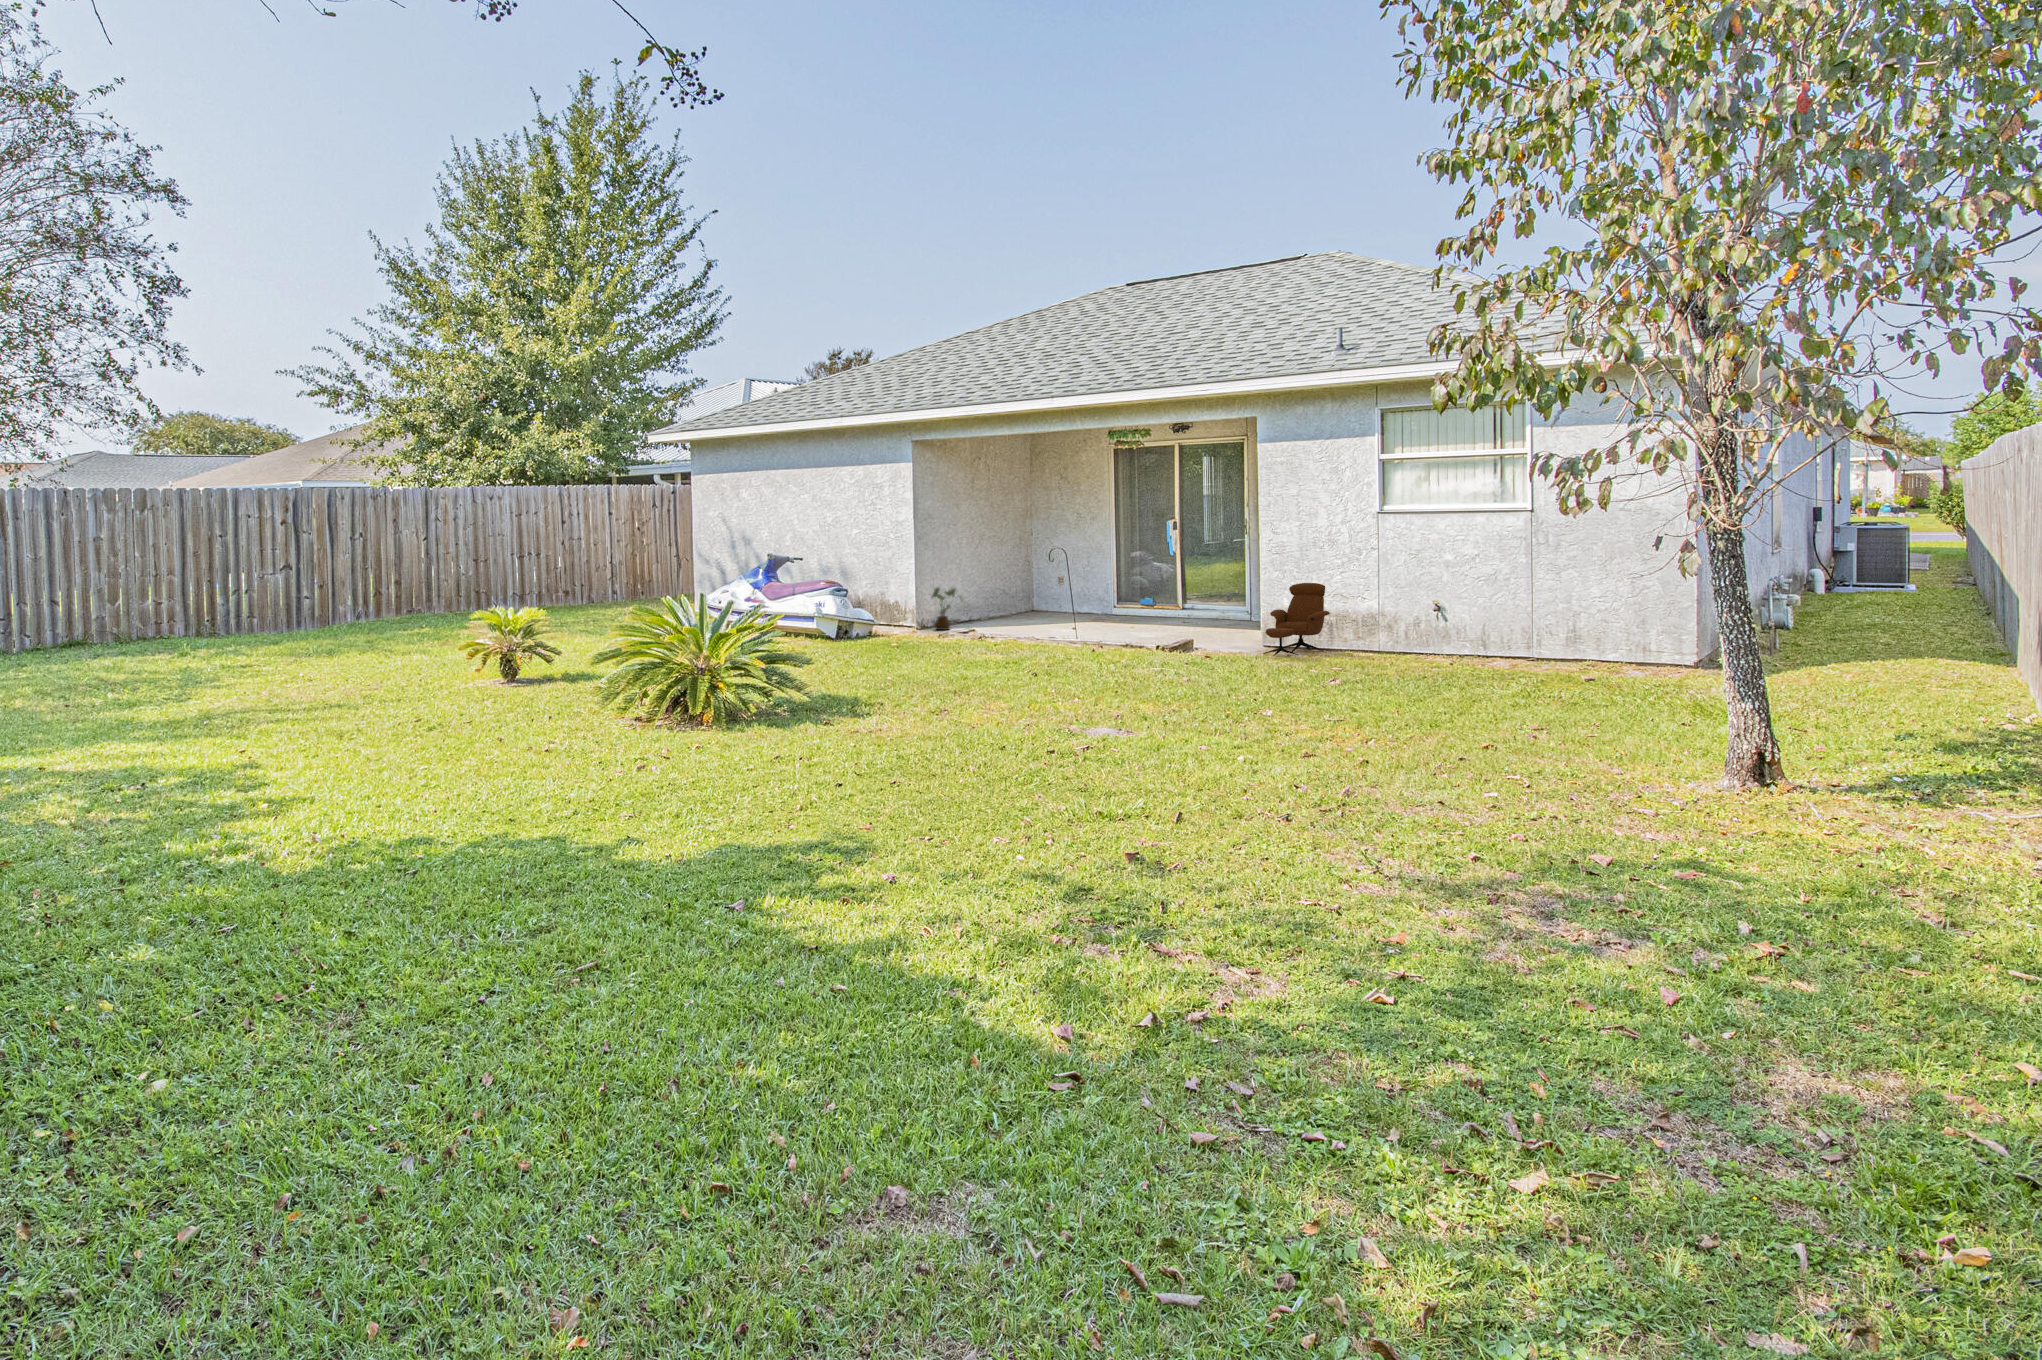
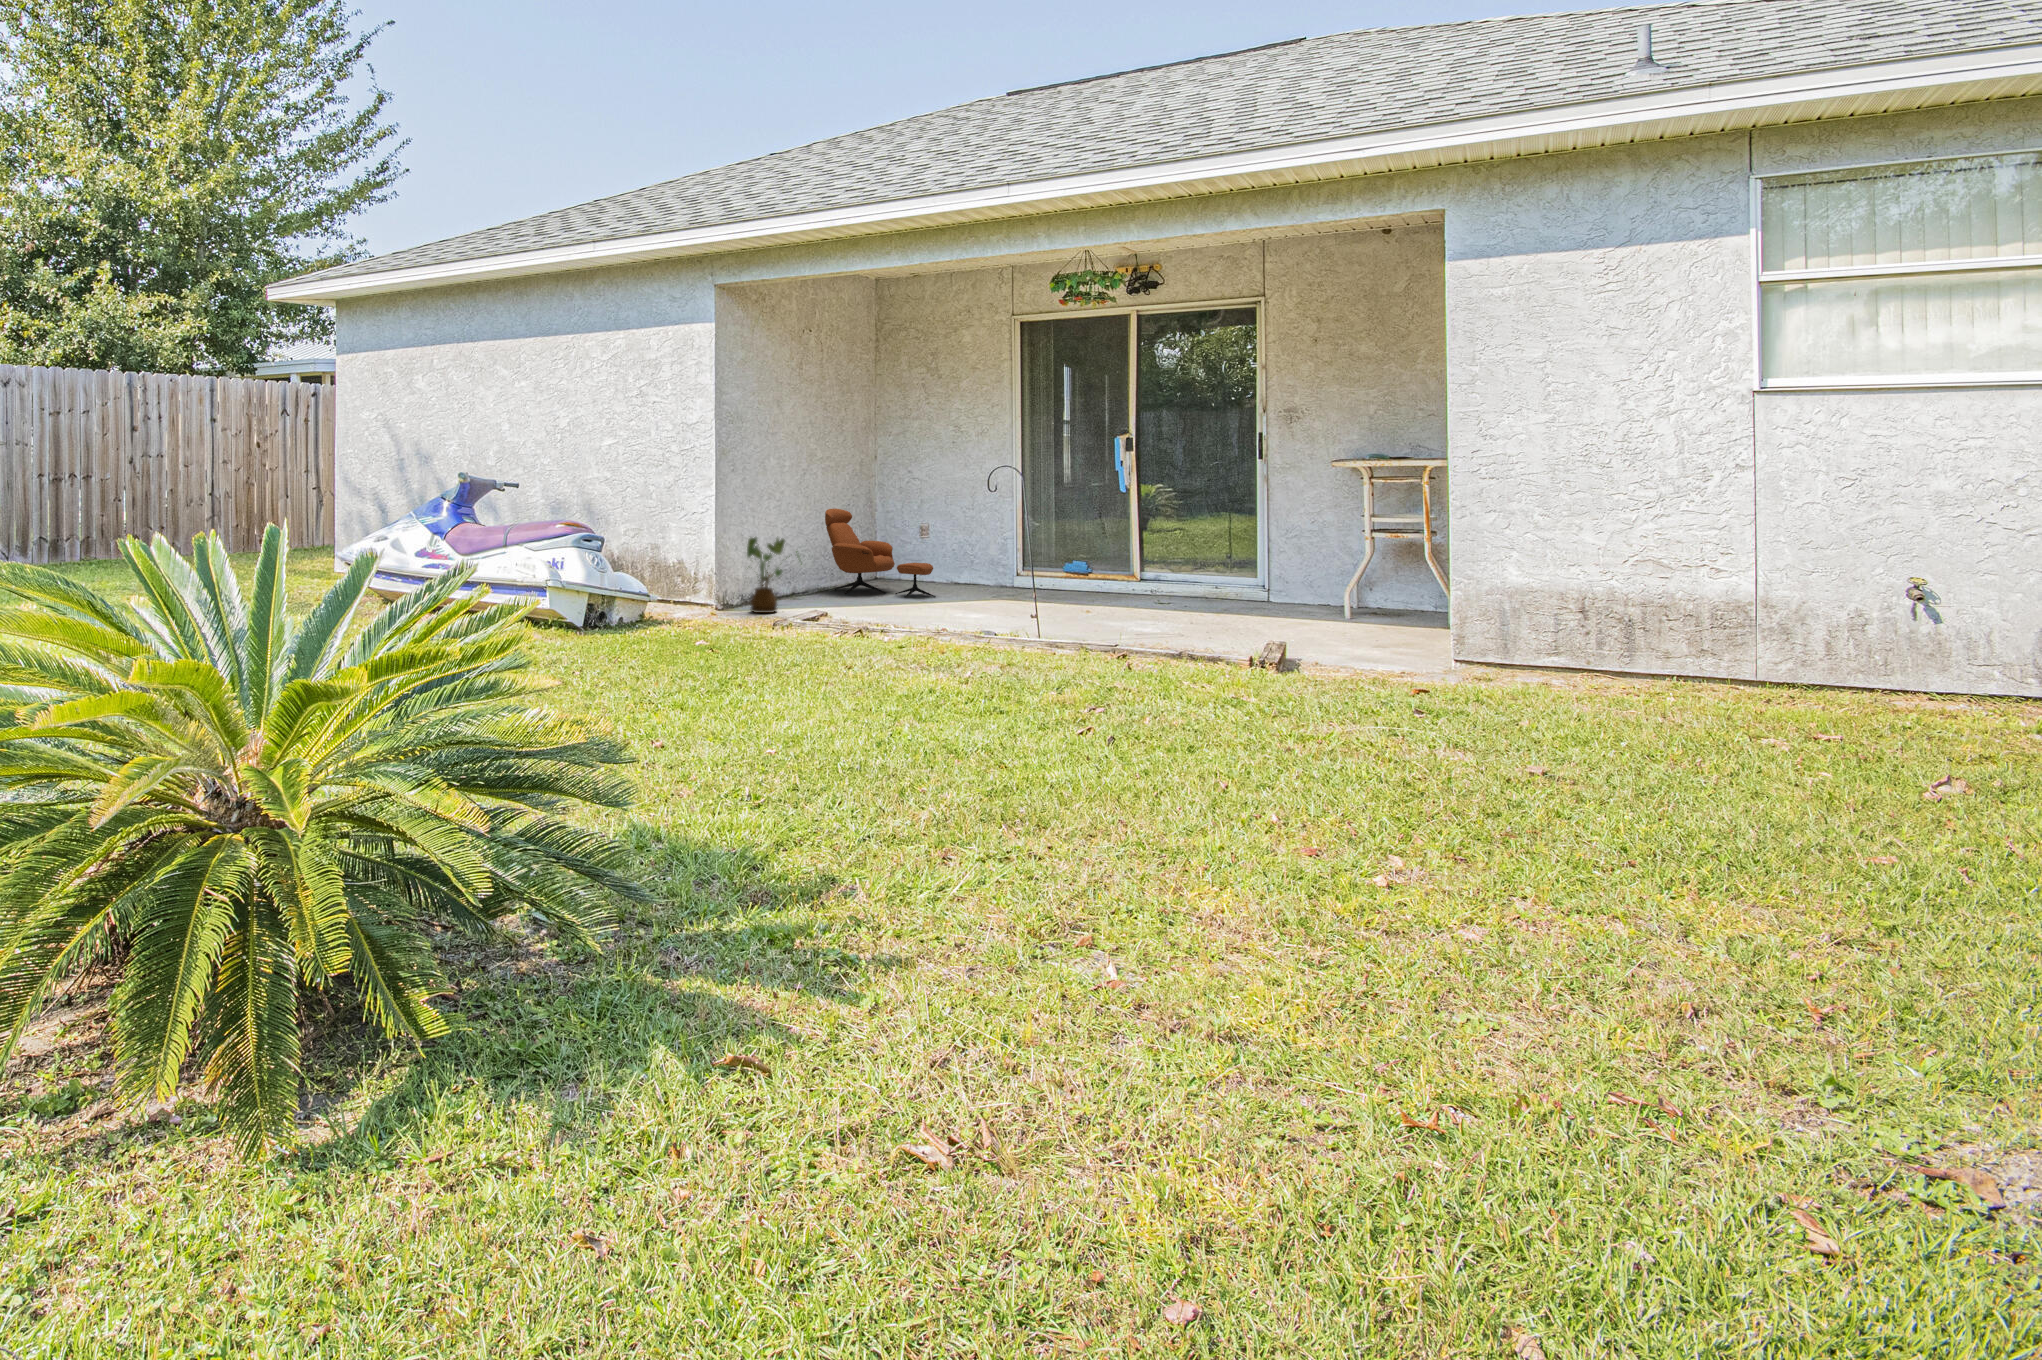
lounge chair: present [1263,583,1330,656] -> present [825,509,936,597]

